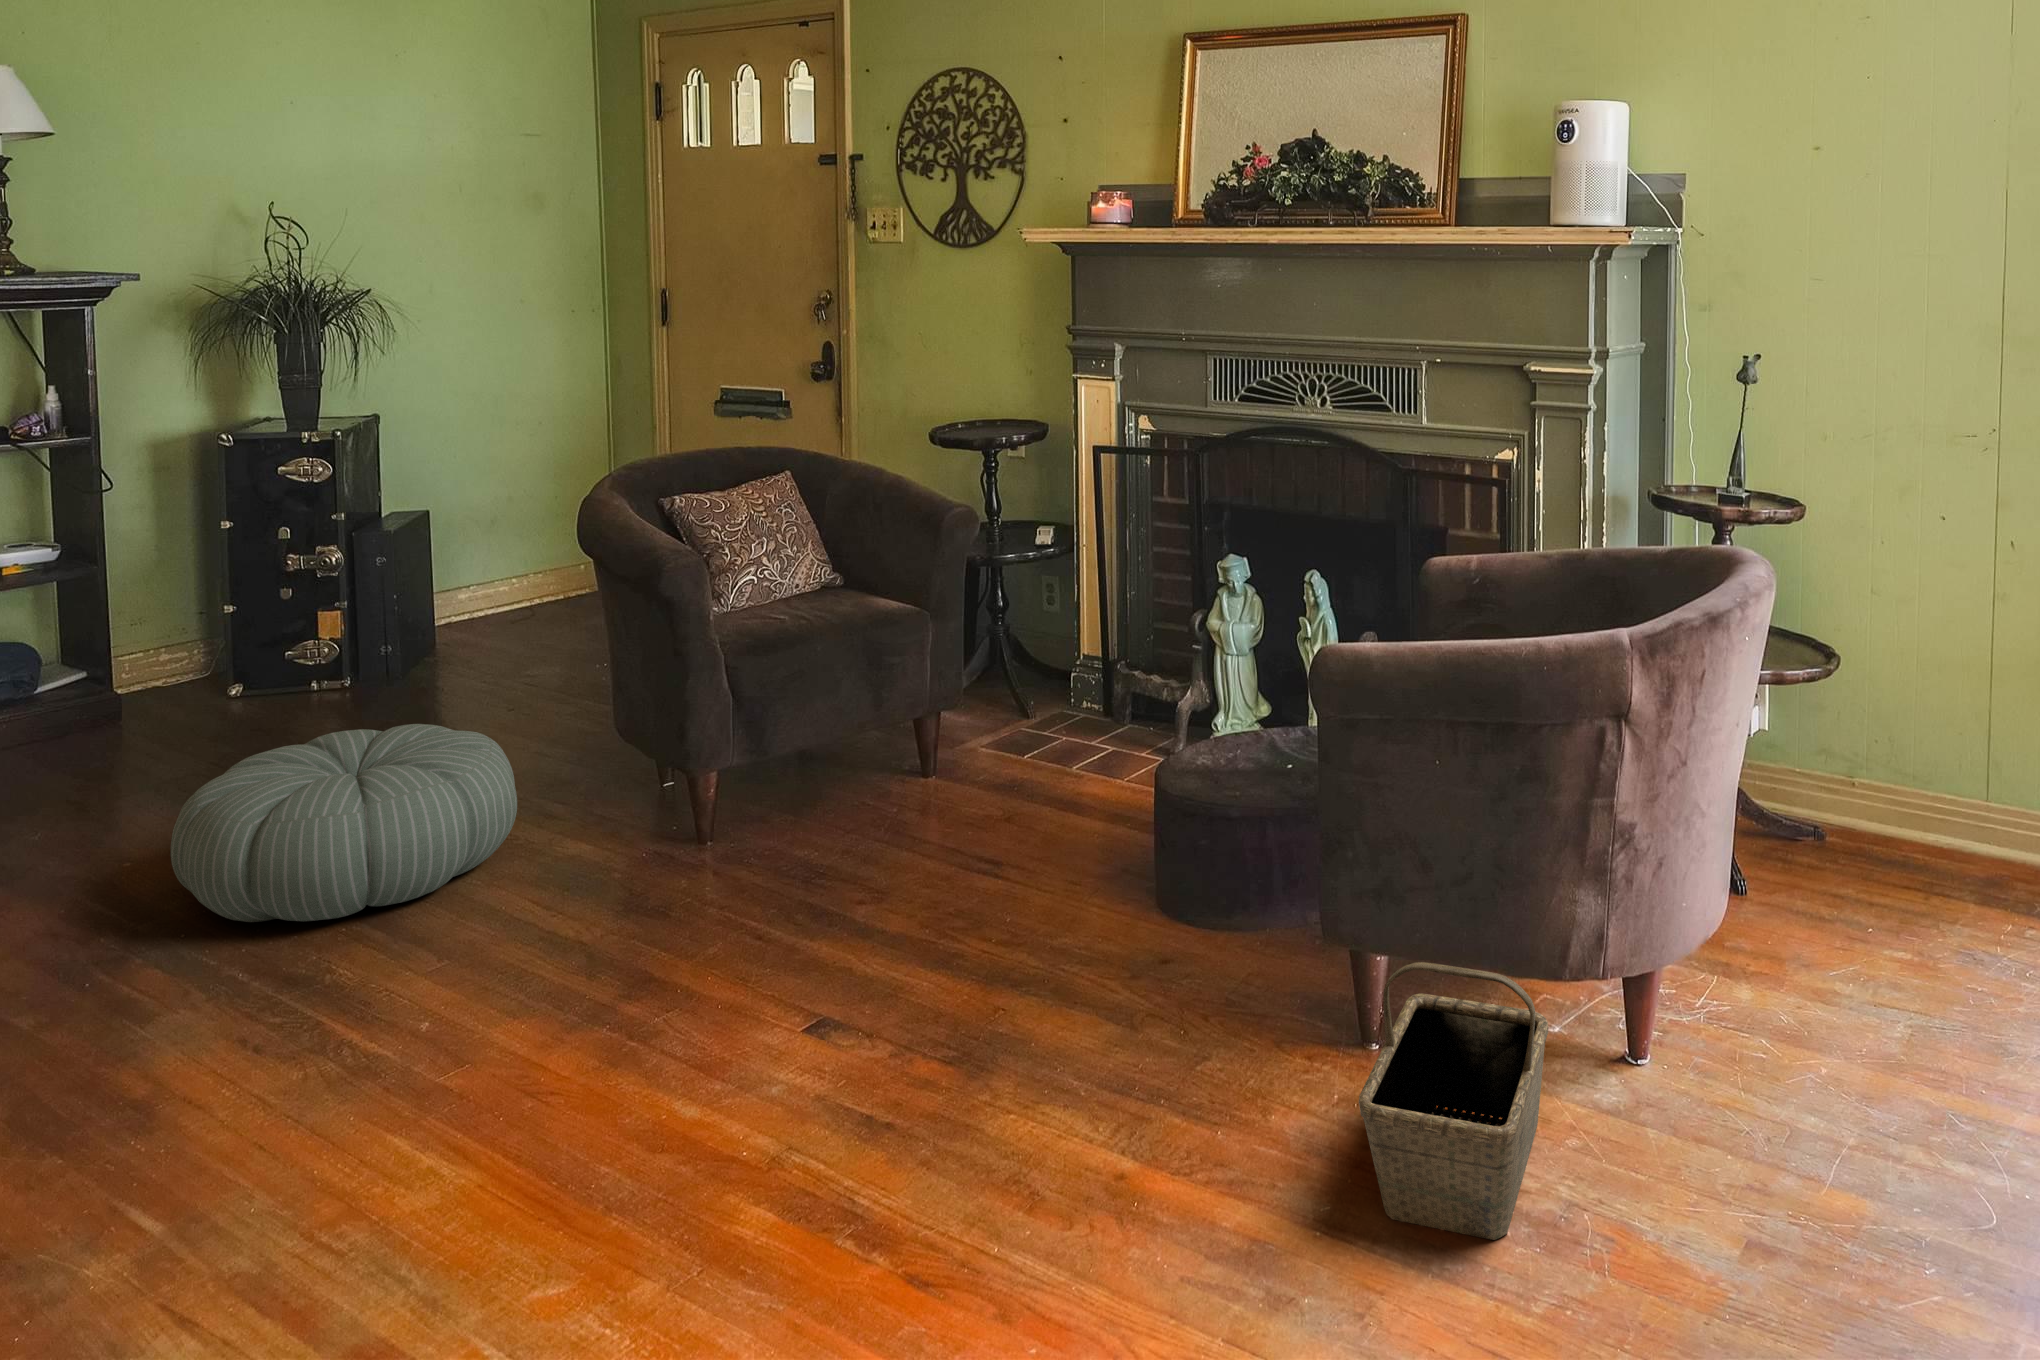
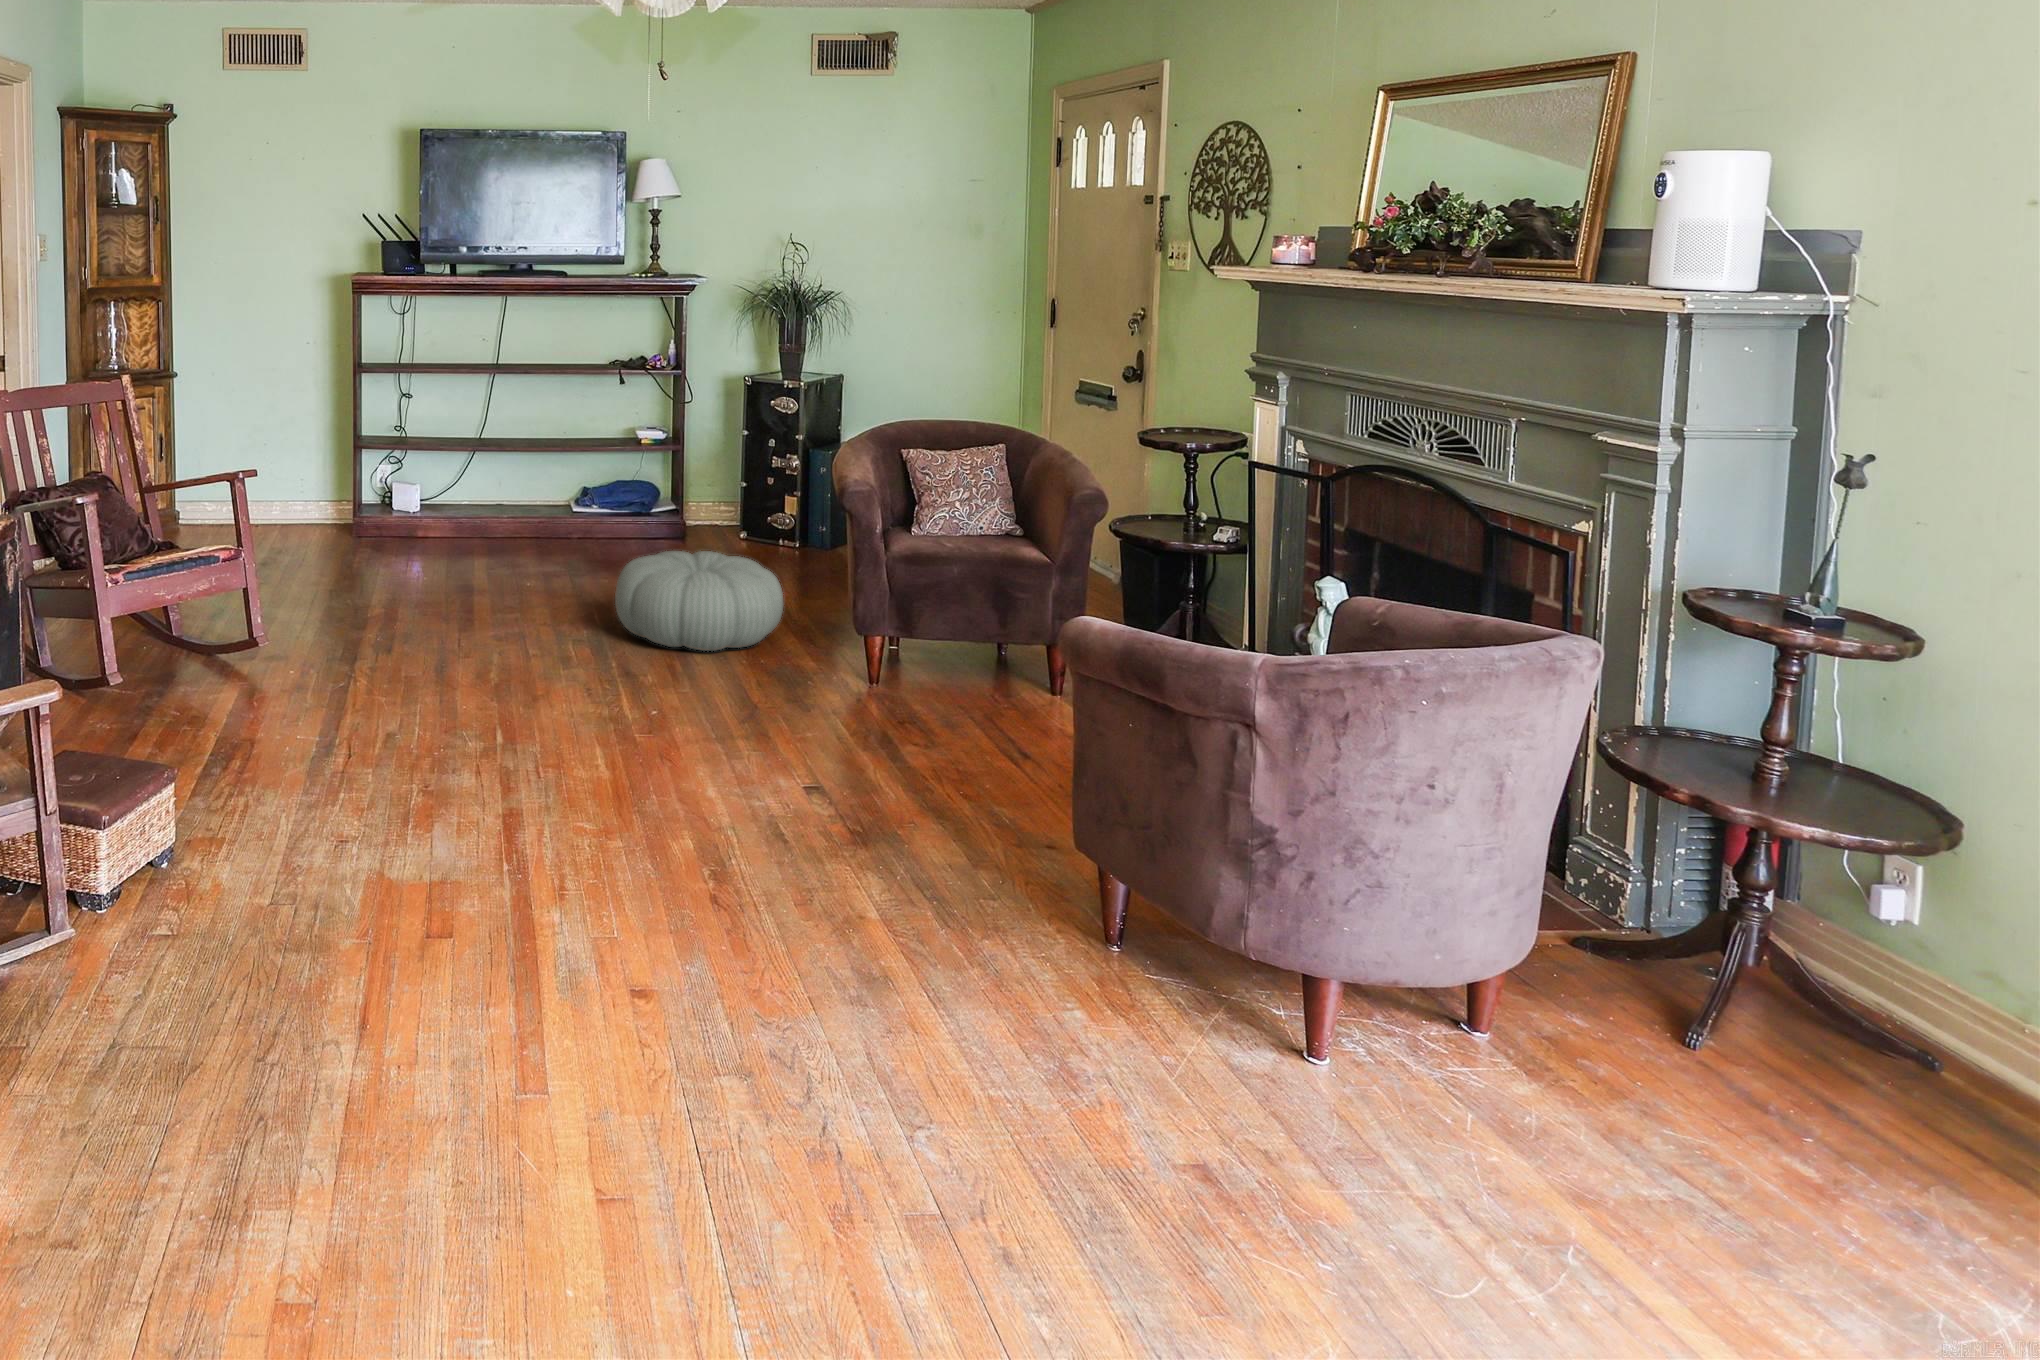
basket: present [1359,962,1548,1240] -> none [964,840,1172,1041]

